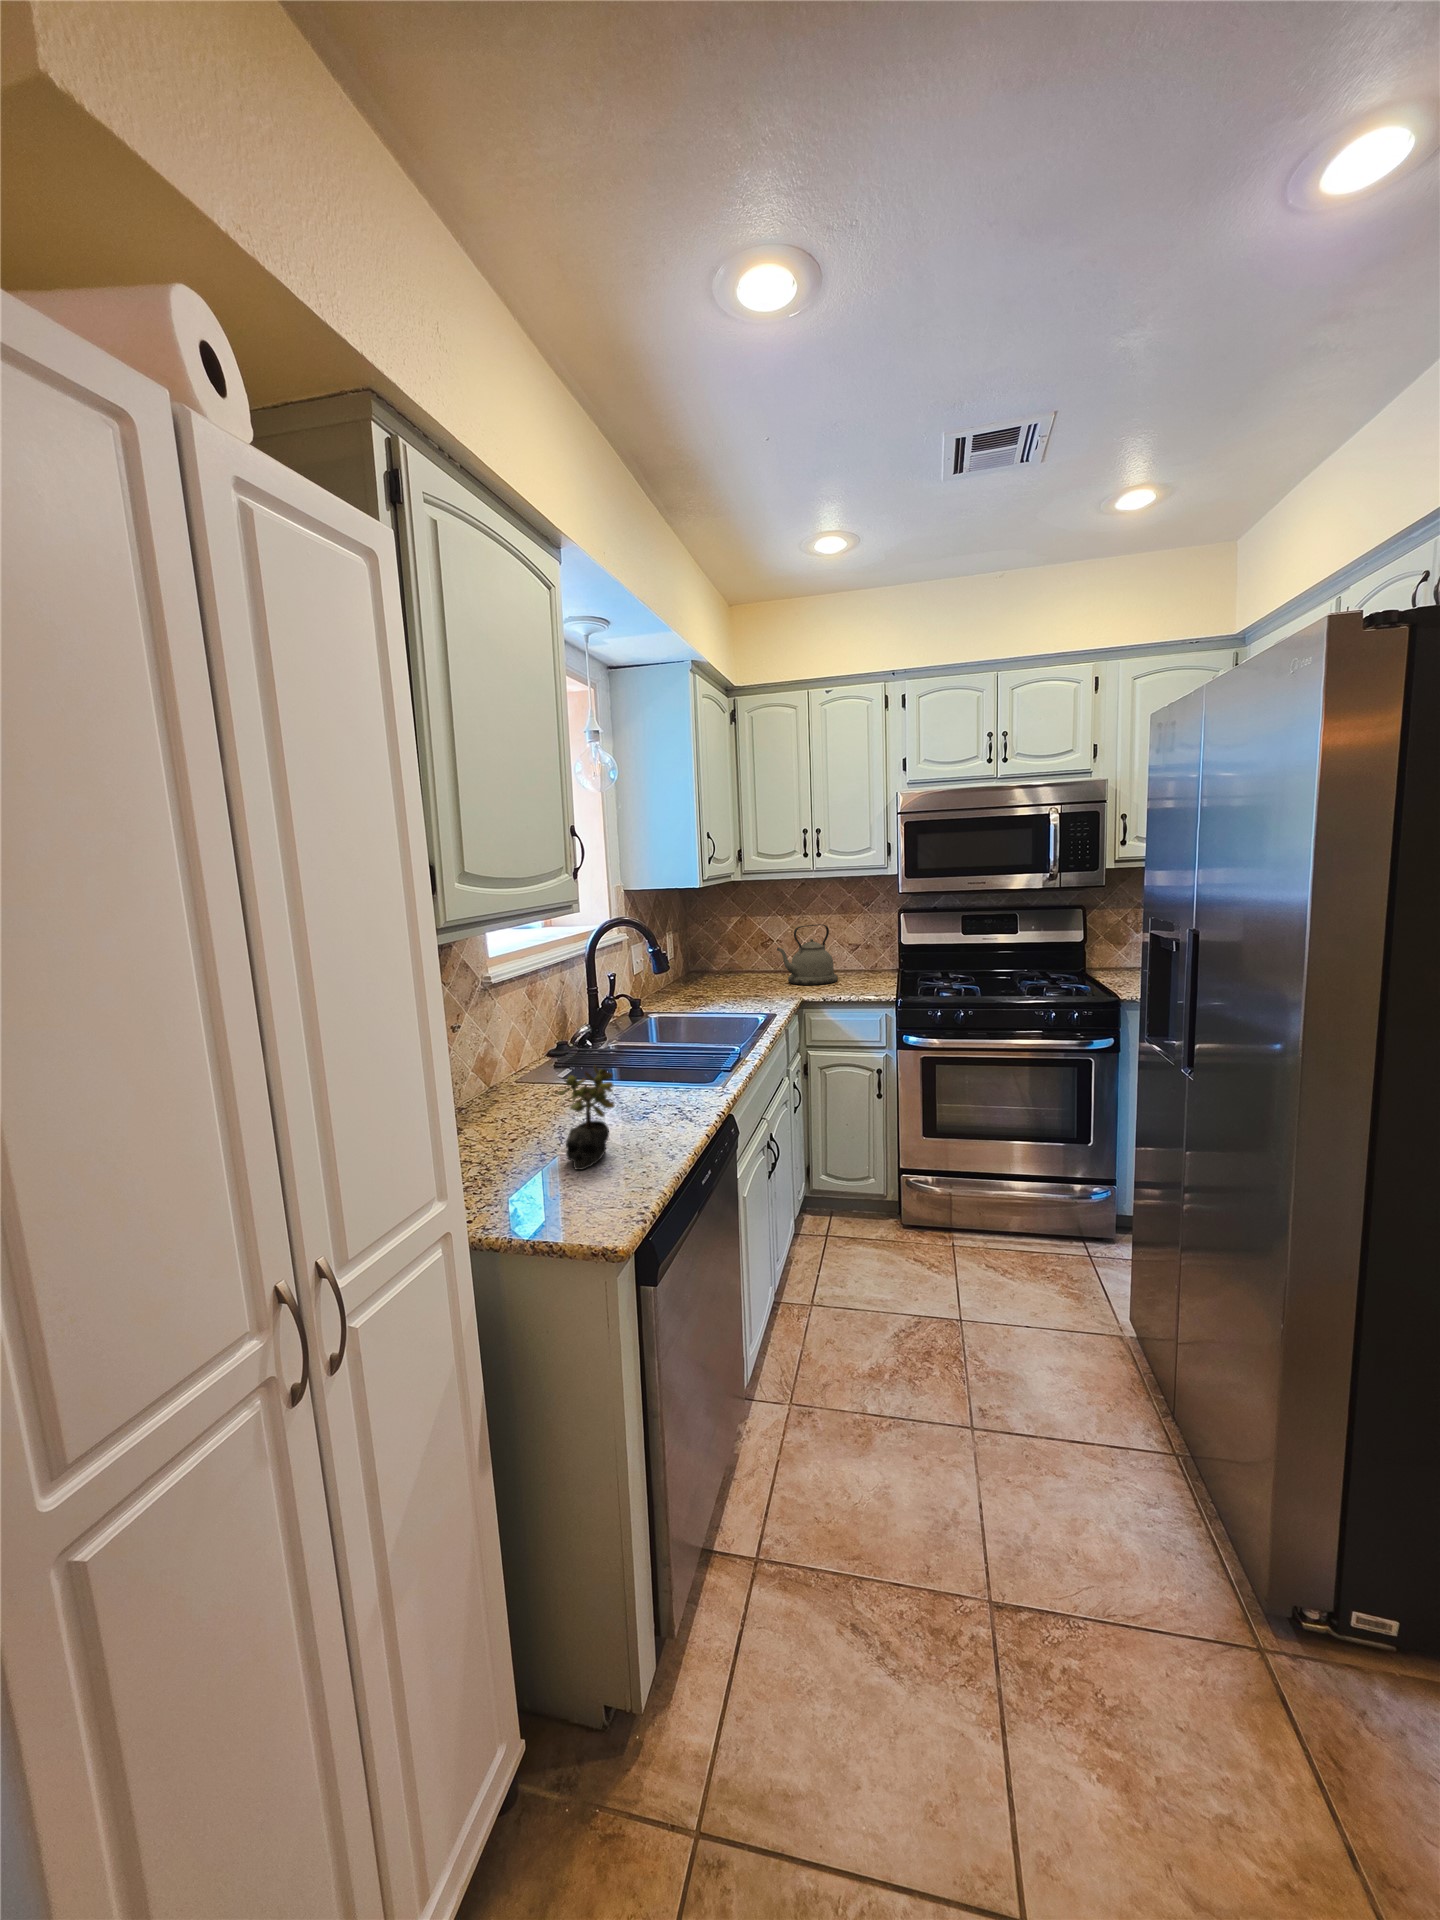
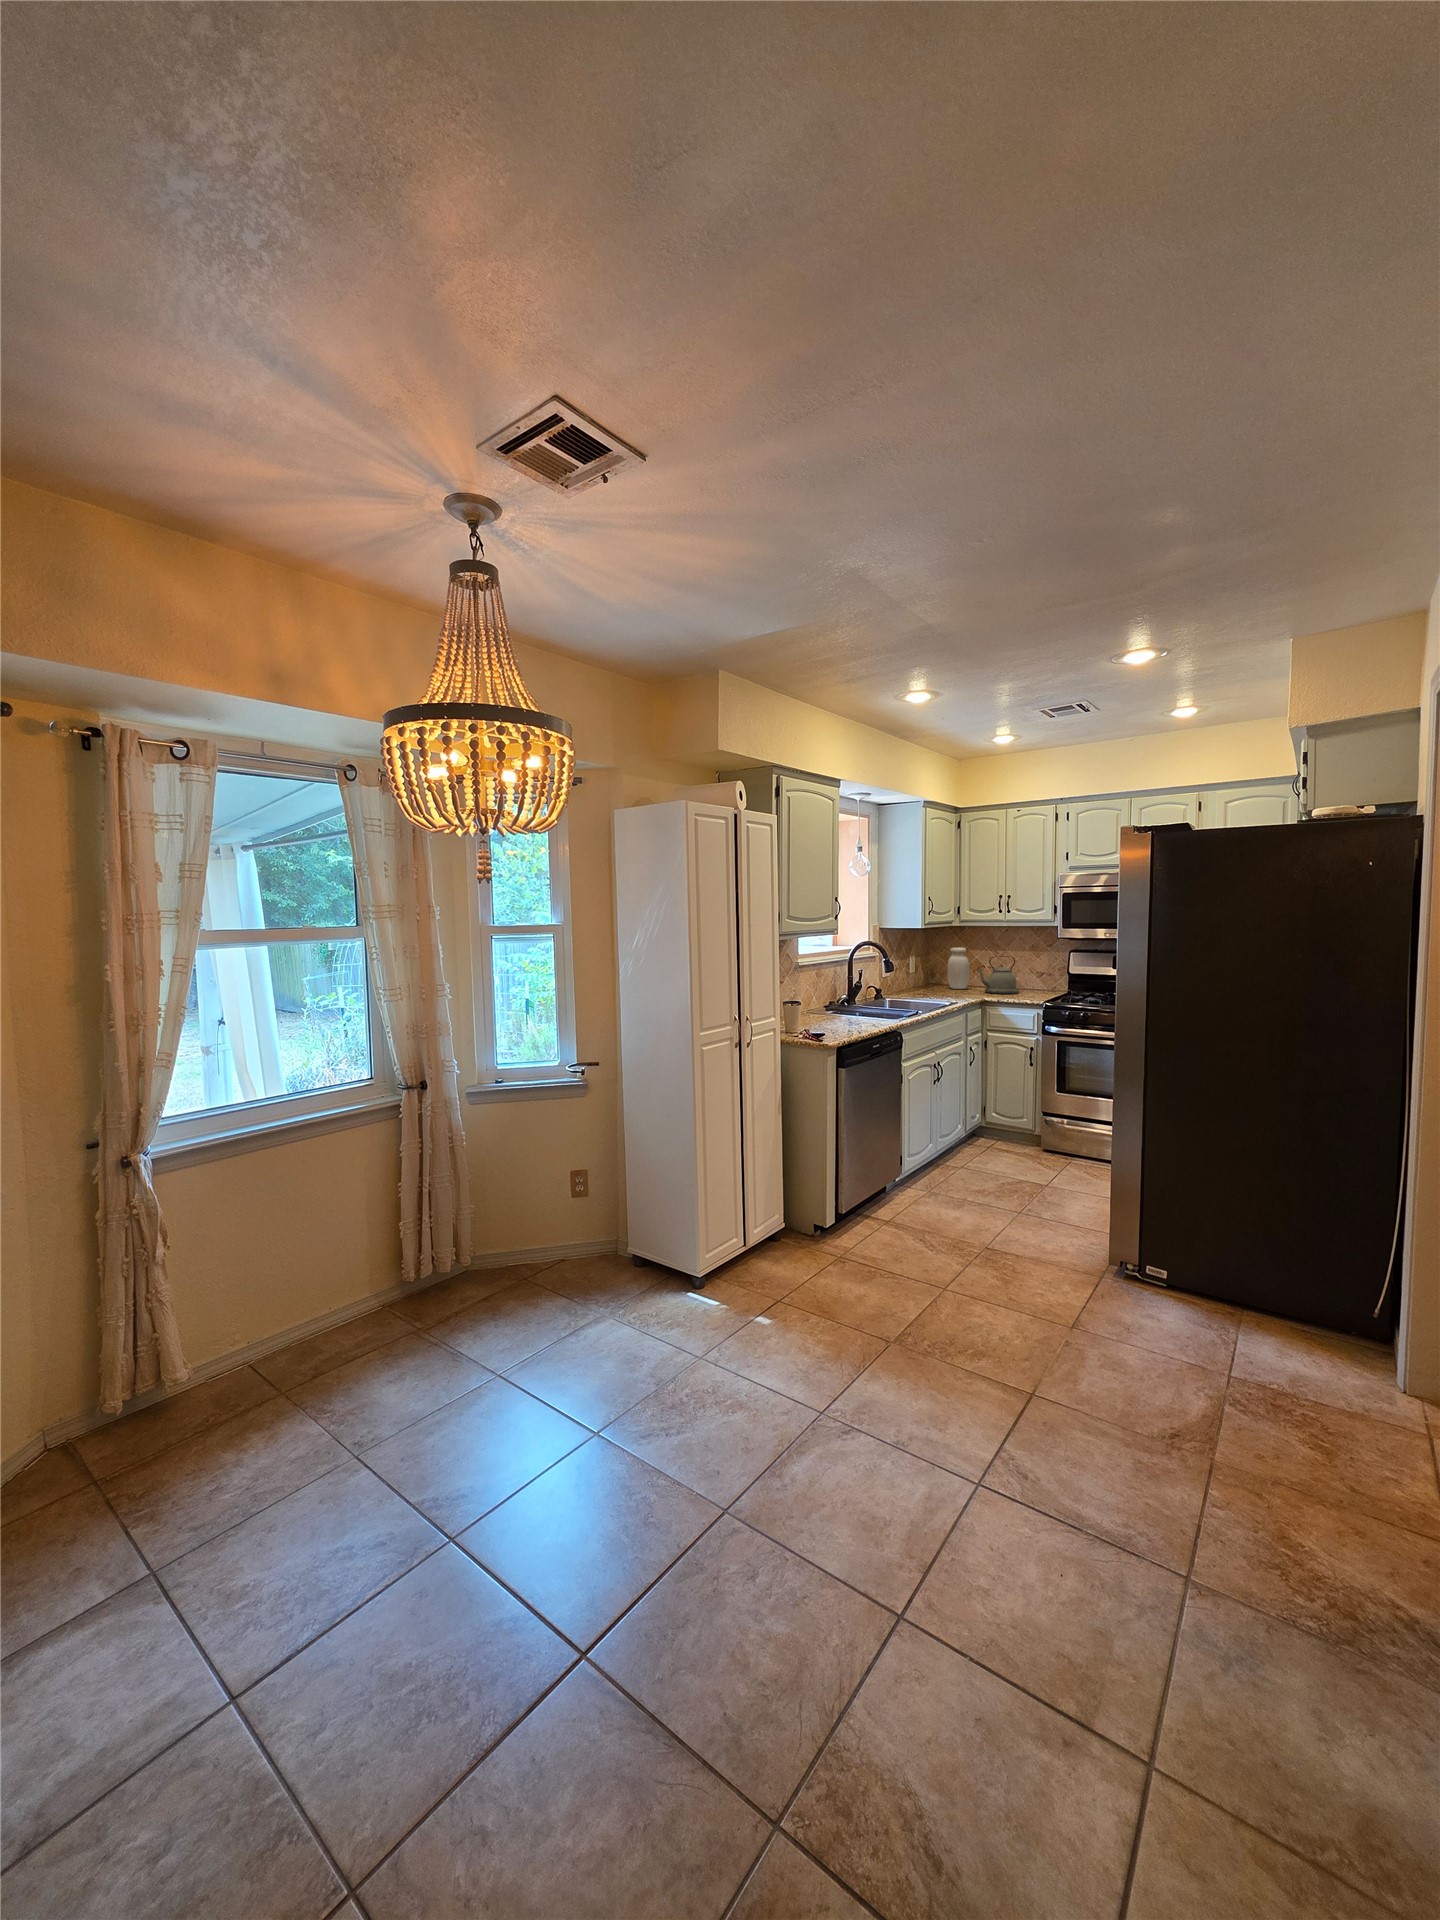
jar: none [724,914,757,979] -> present [947,947,969,989]
succulent plant: present [557,1066,615,1170] -> none [817,994,841,1032]

